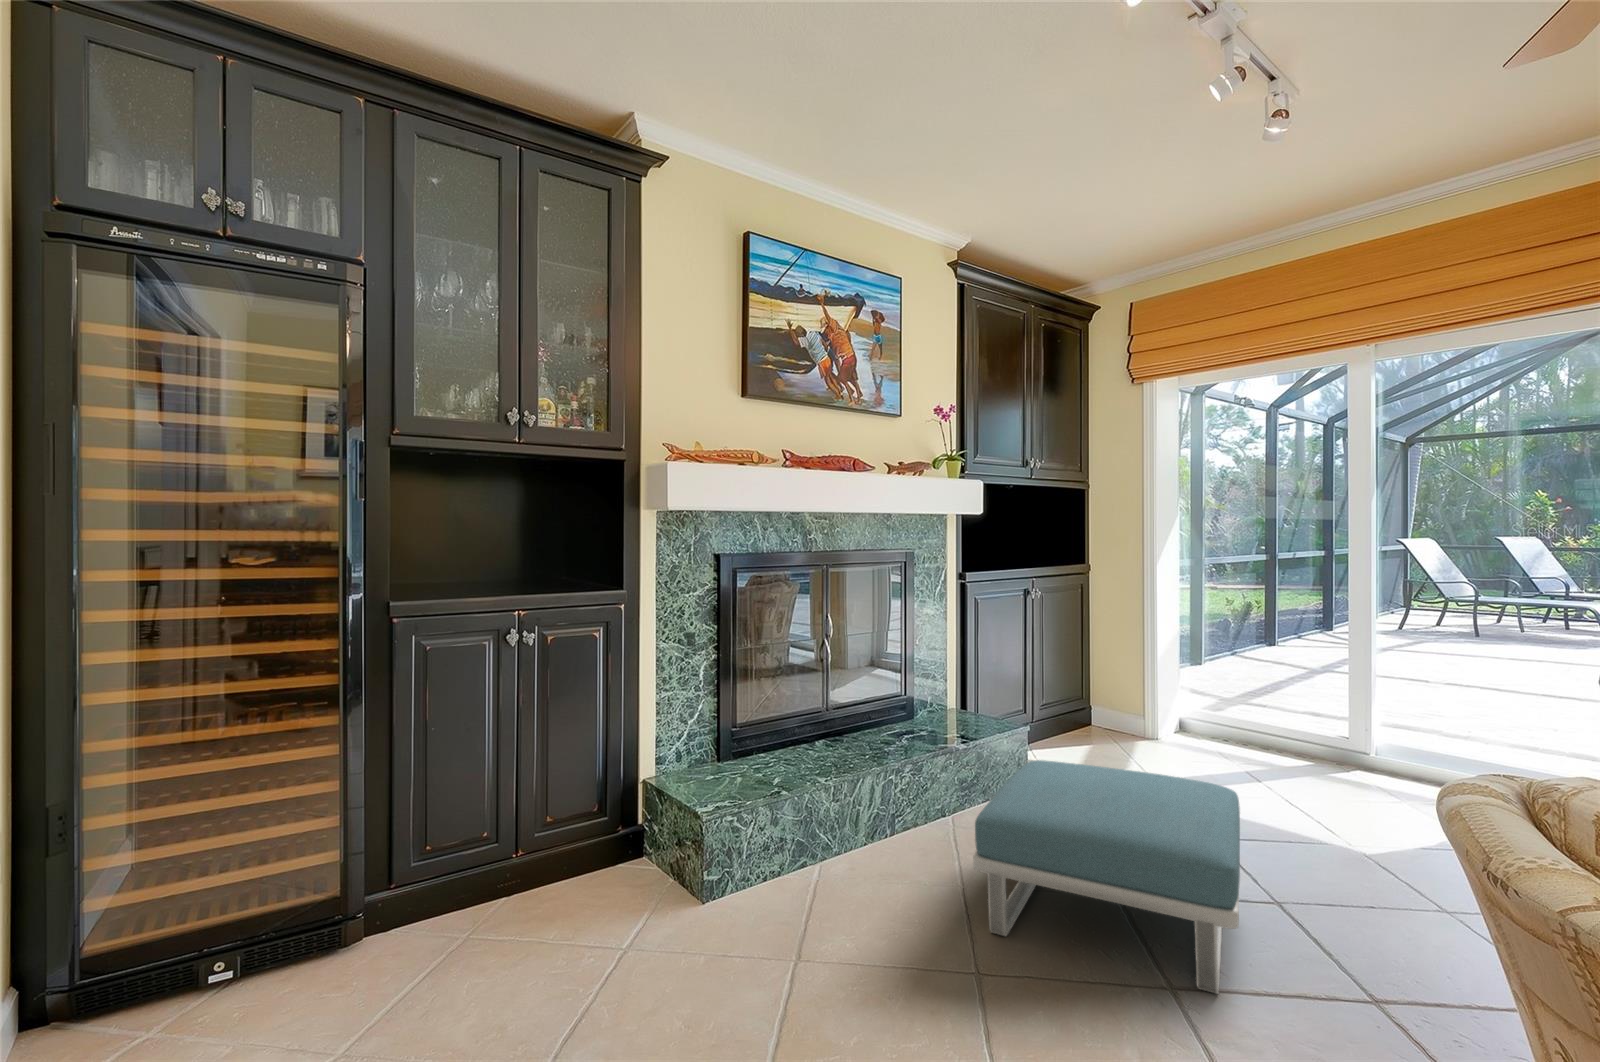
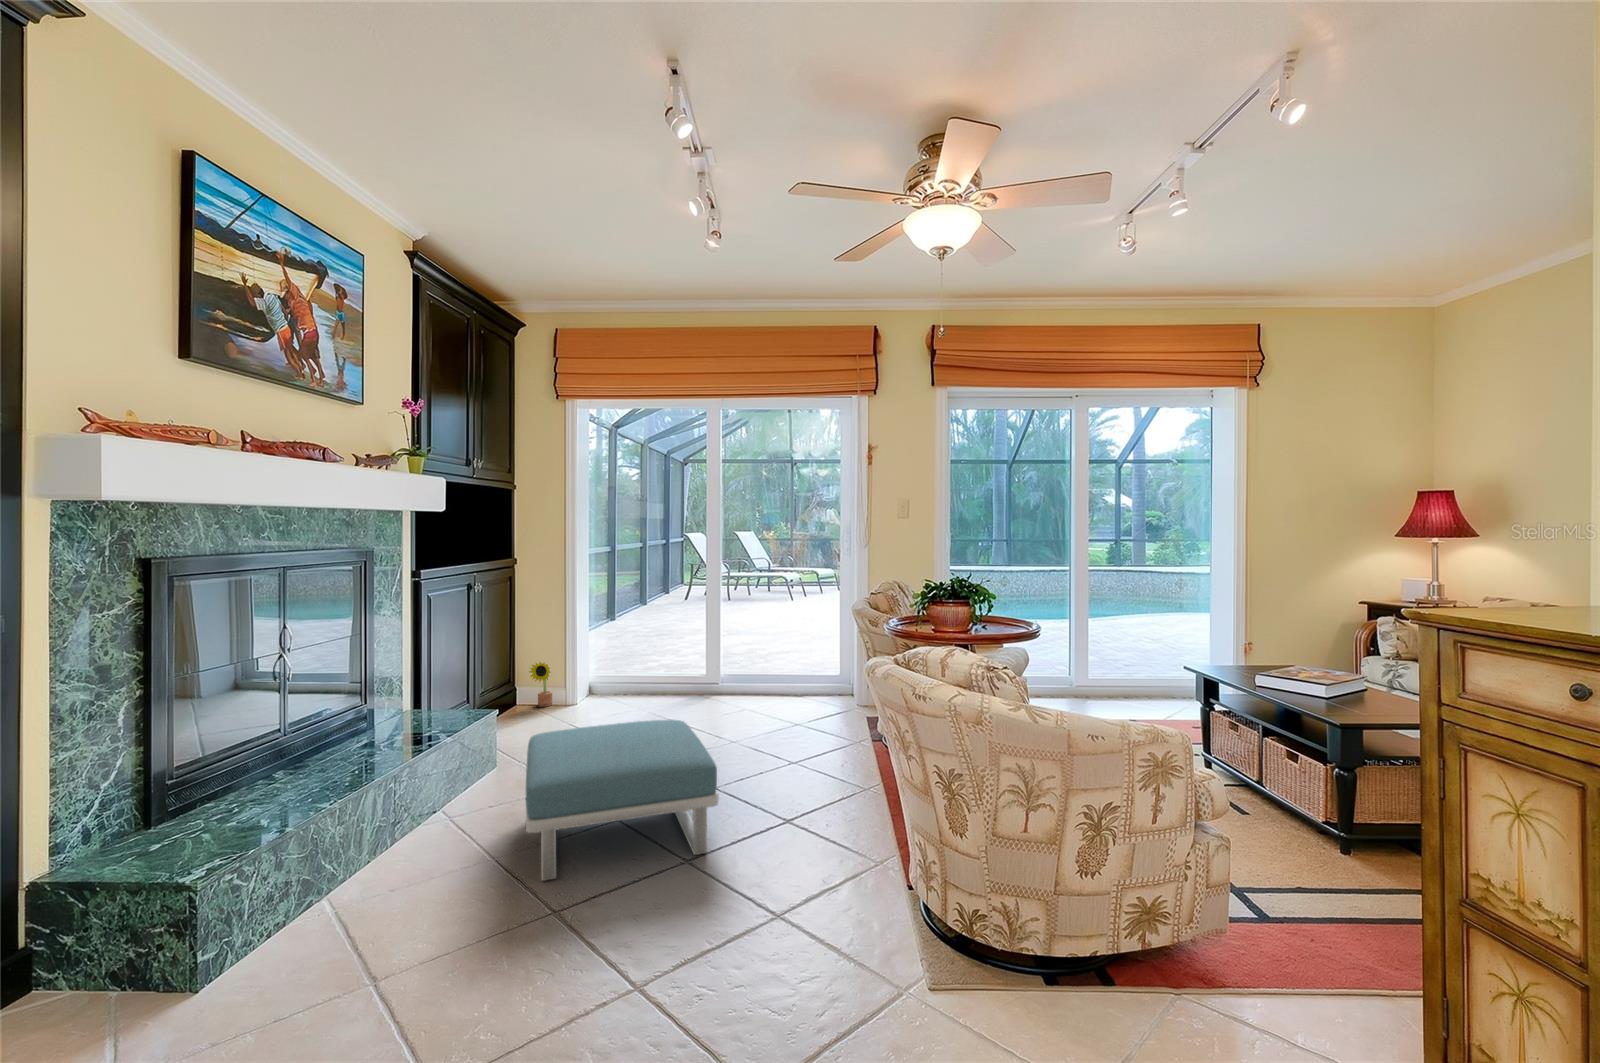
decorative plant: none [1101,681,1131,735] -> present [529,662,552,707]

